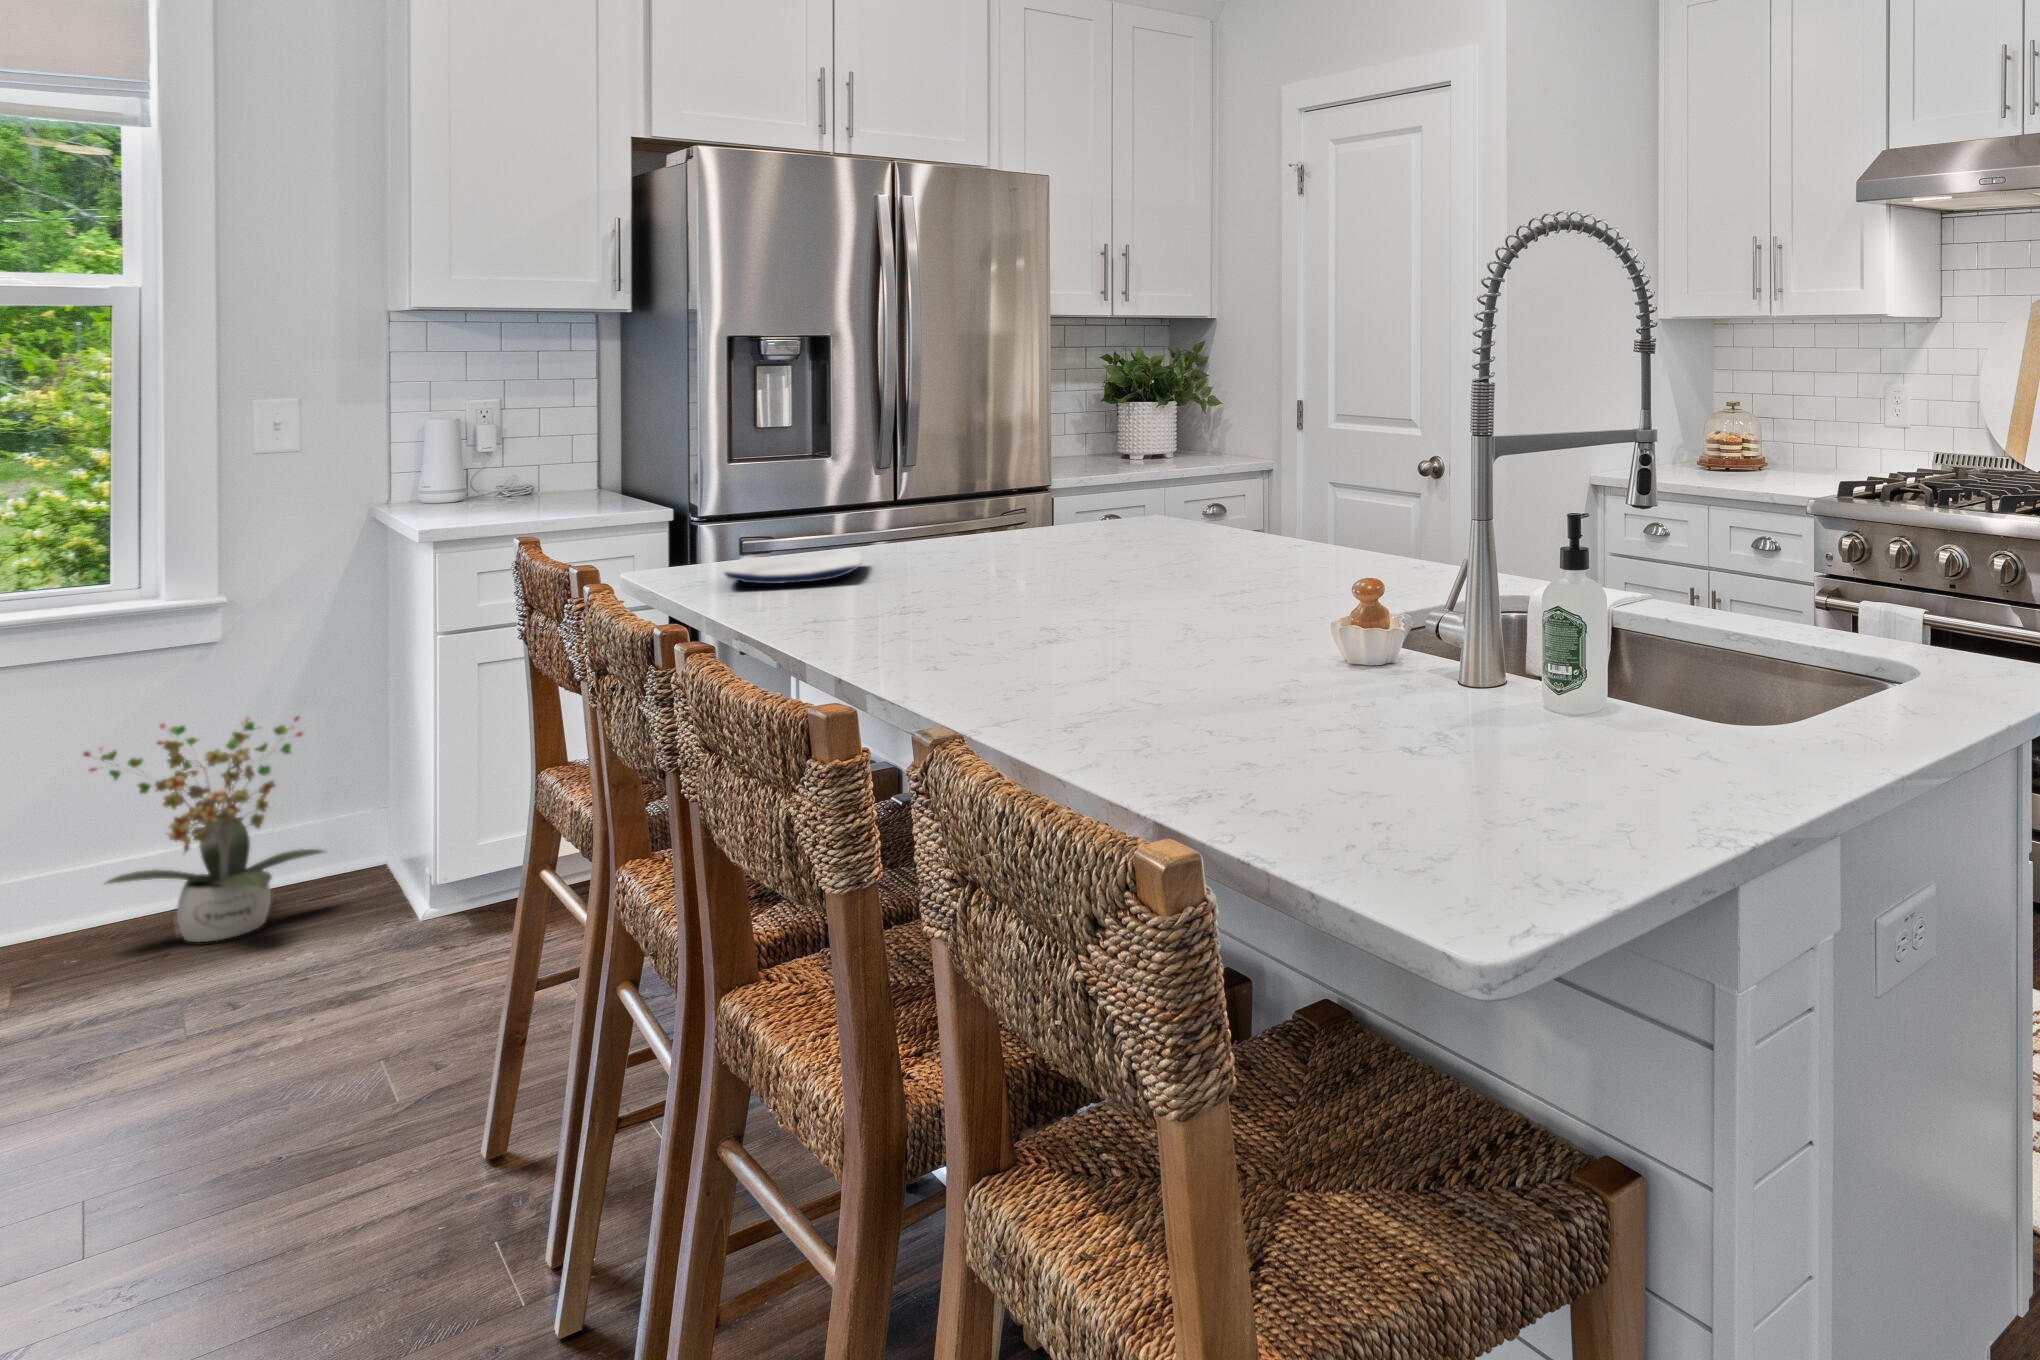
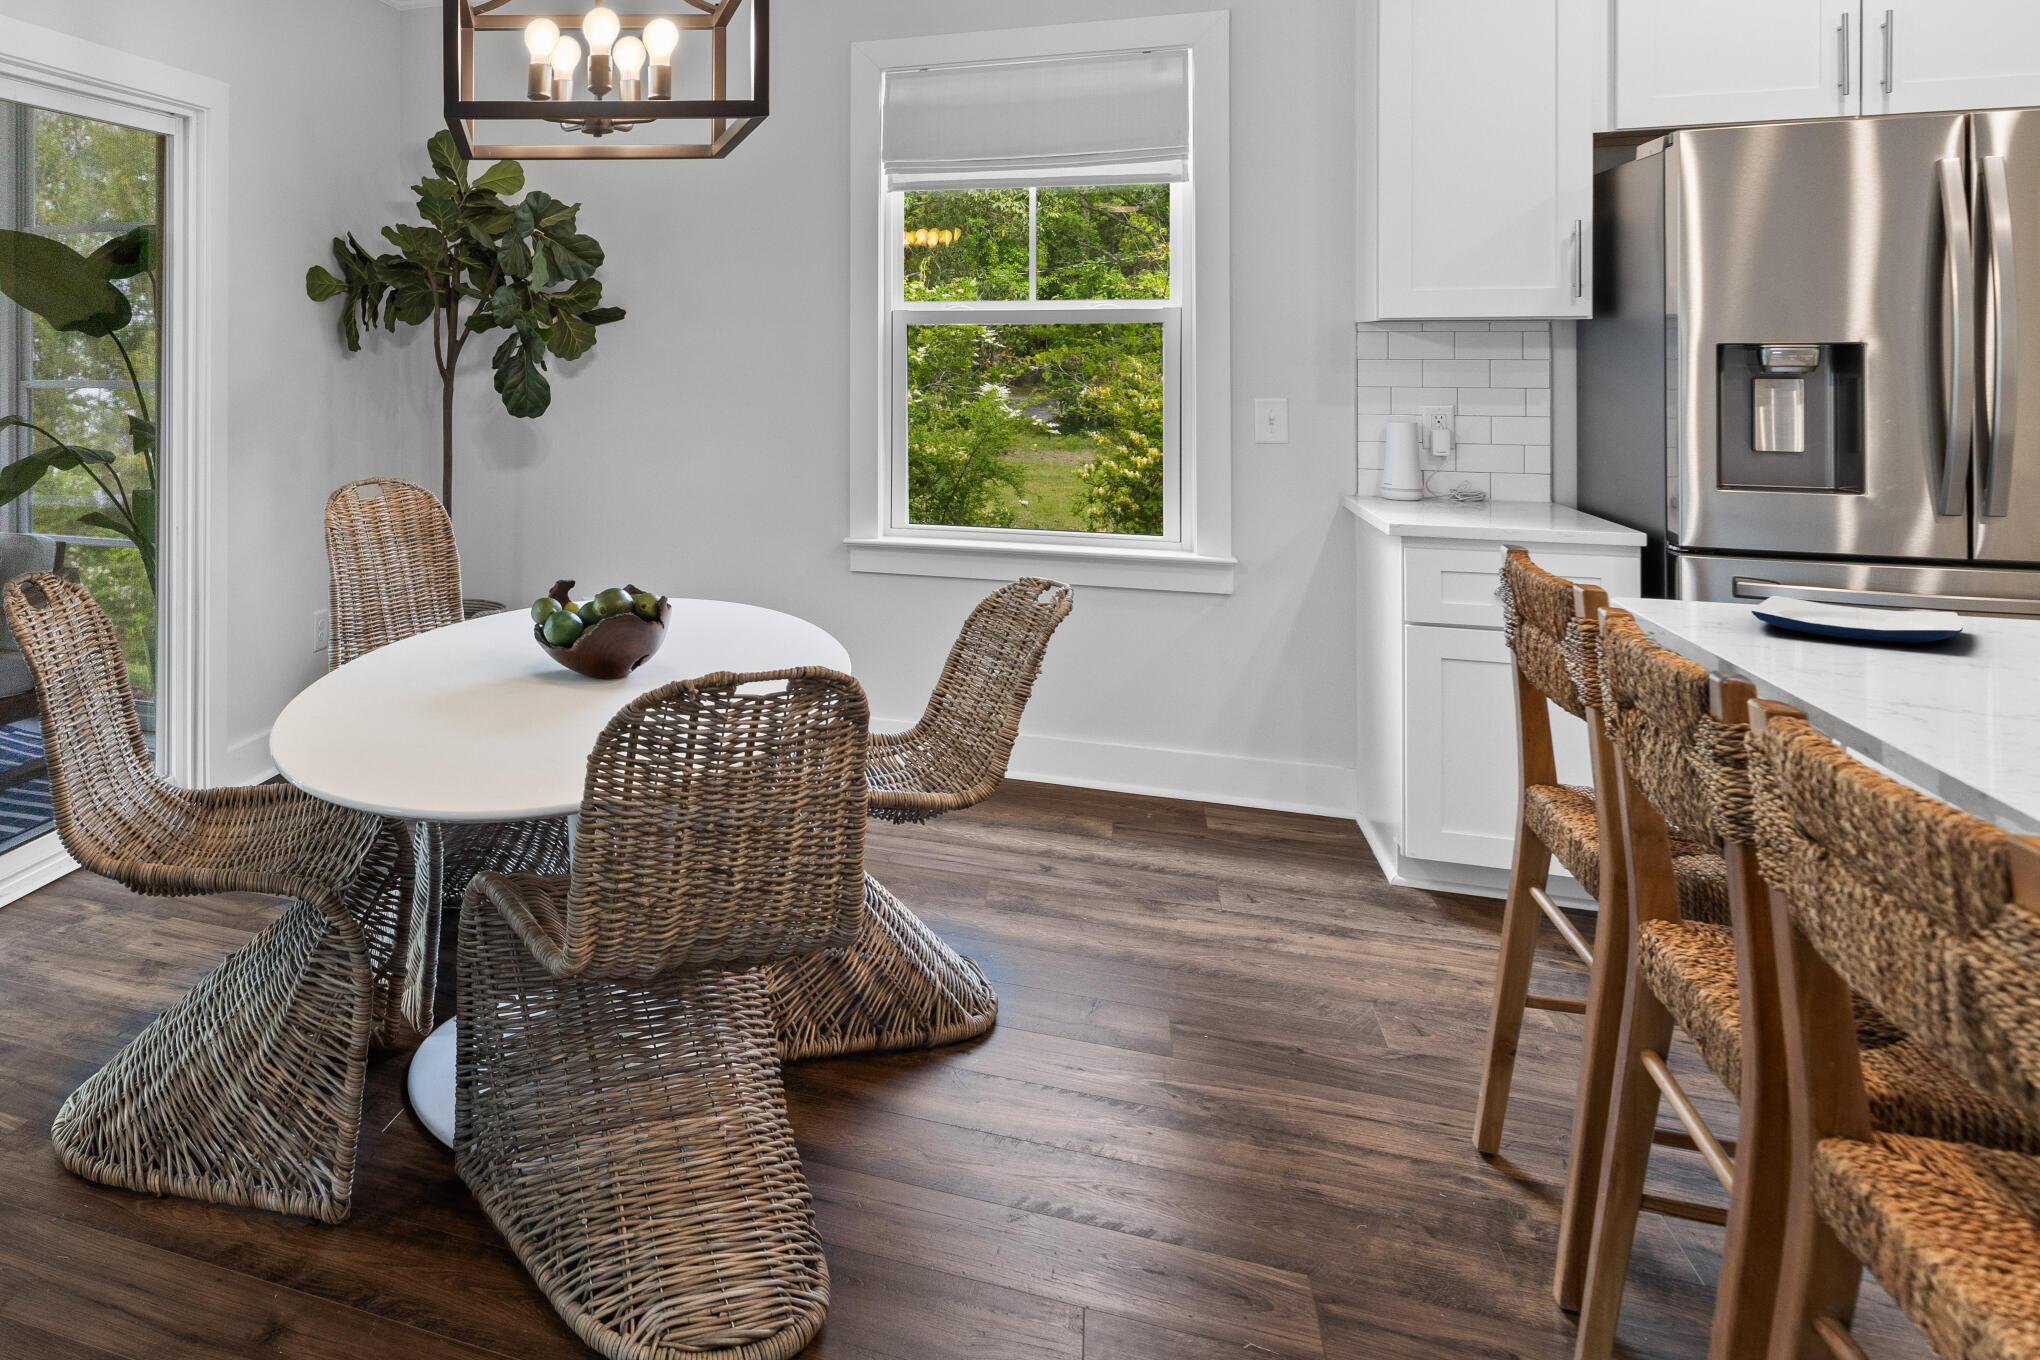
potted plant: present [84,716,324,942] -> none [1140,653,1307,841]

